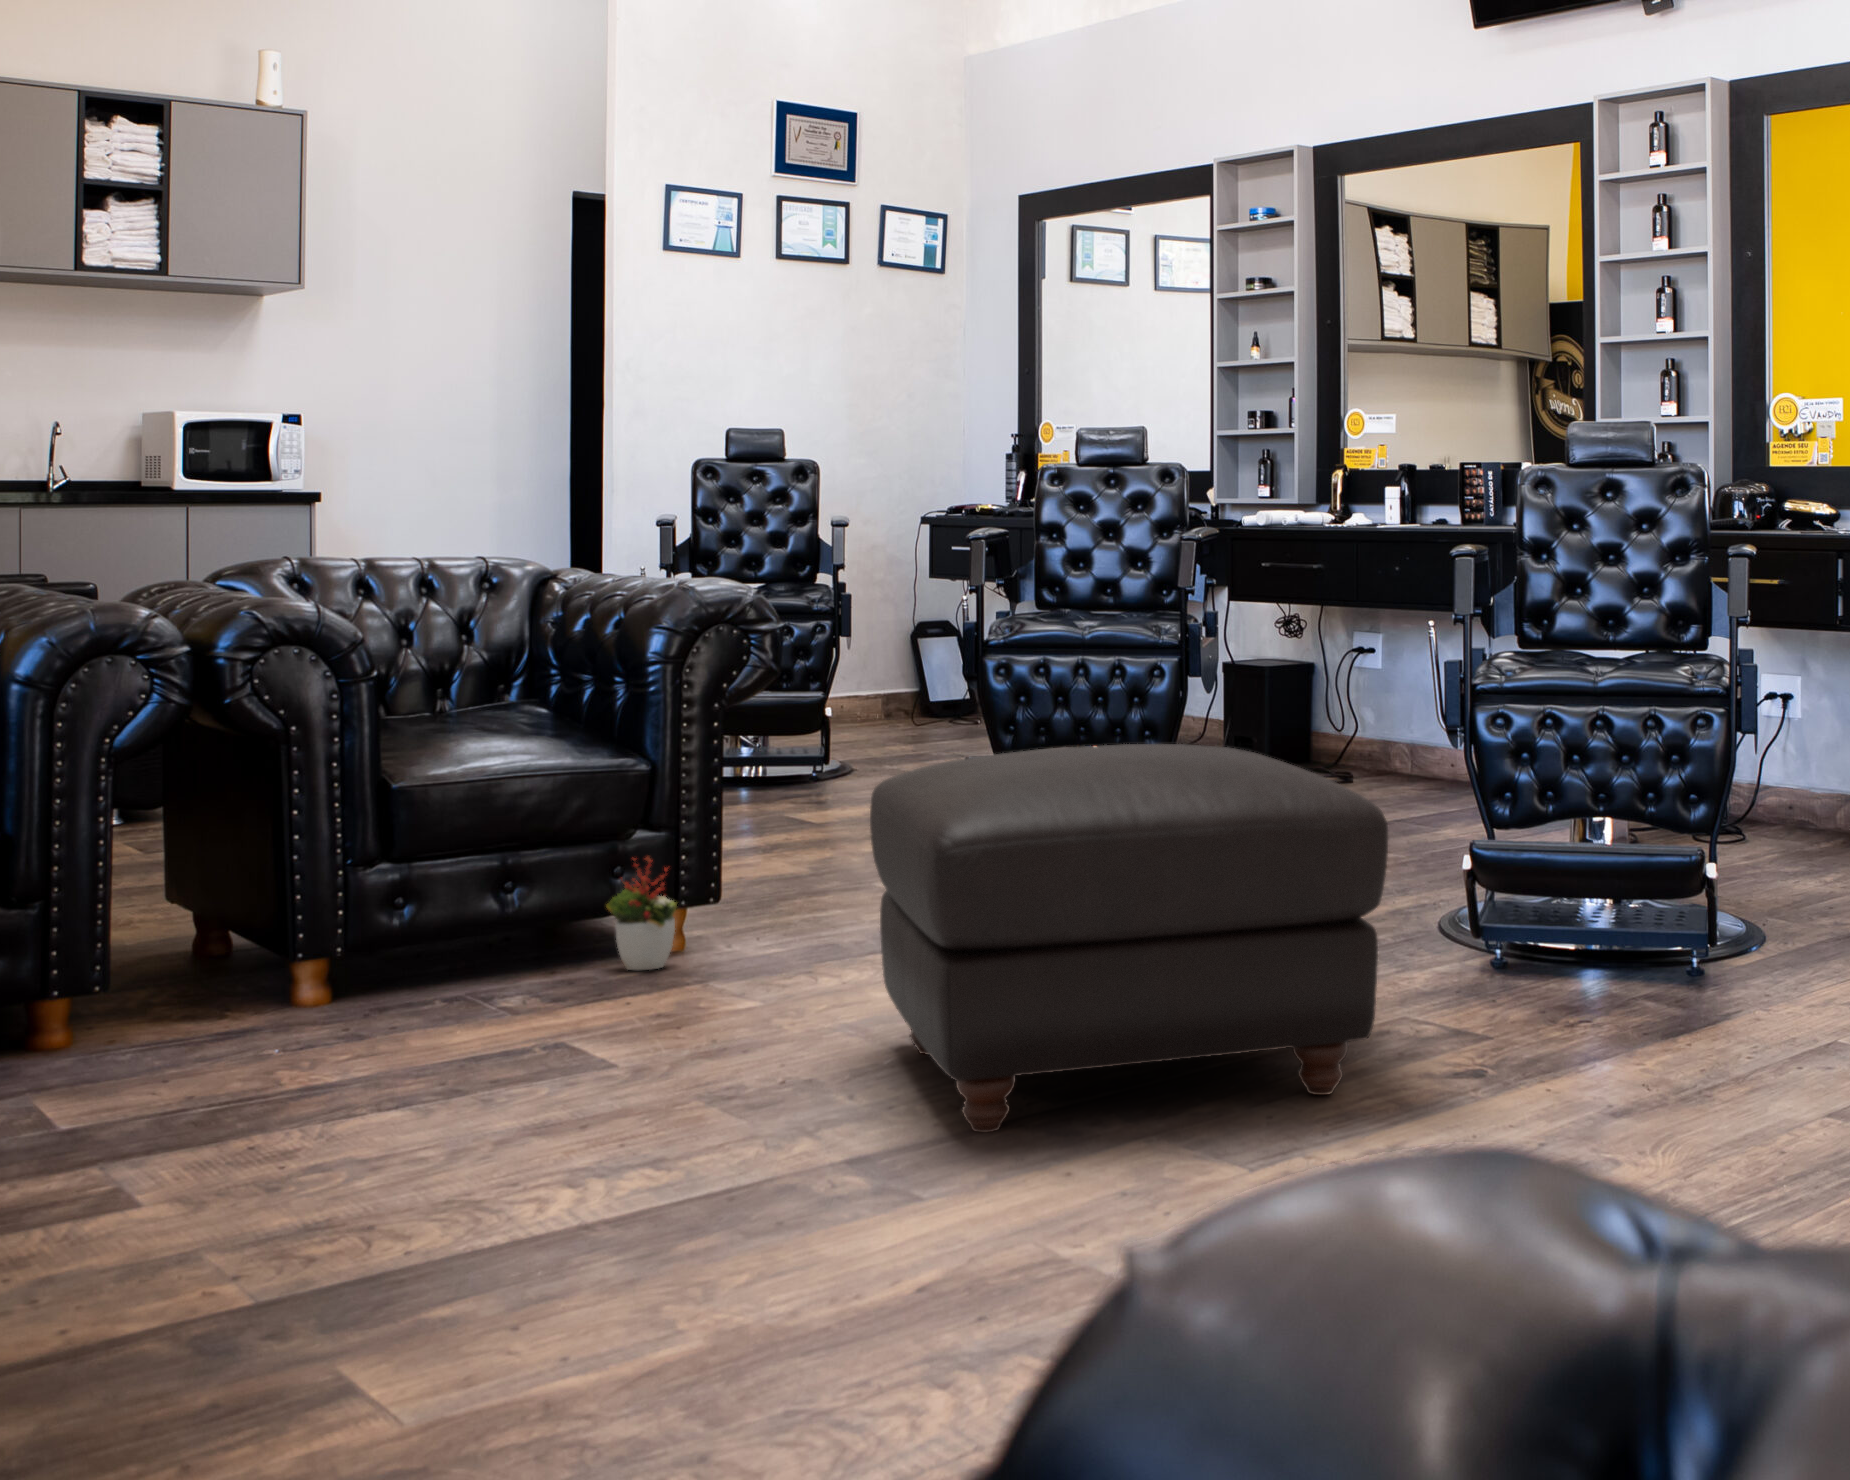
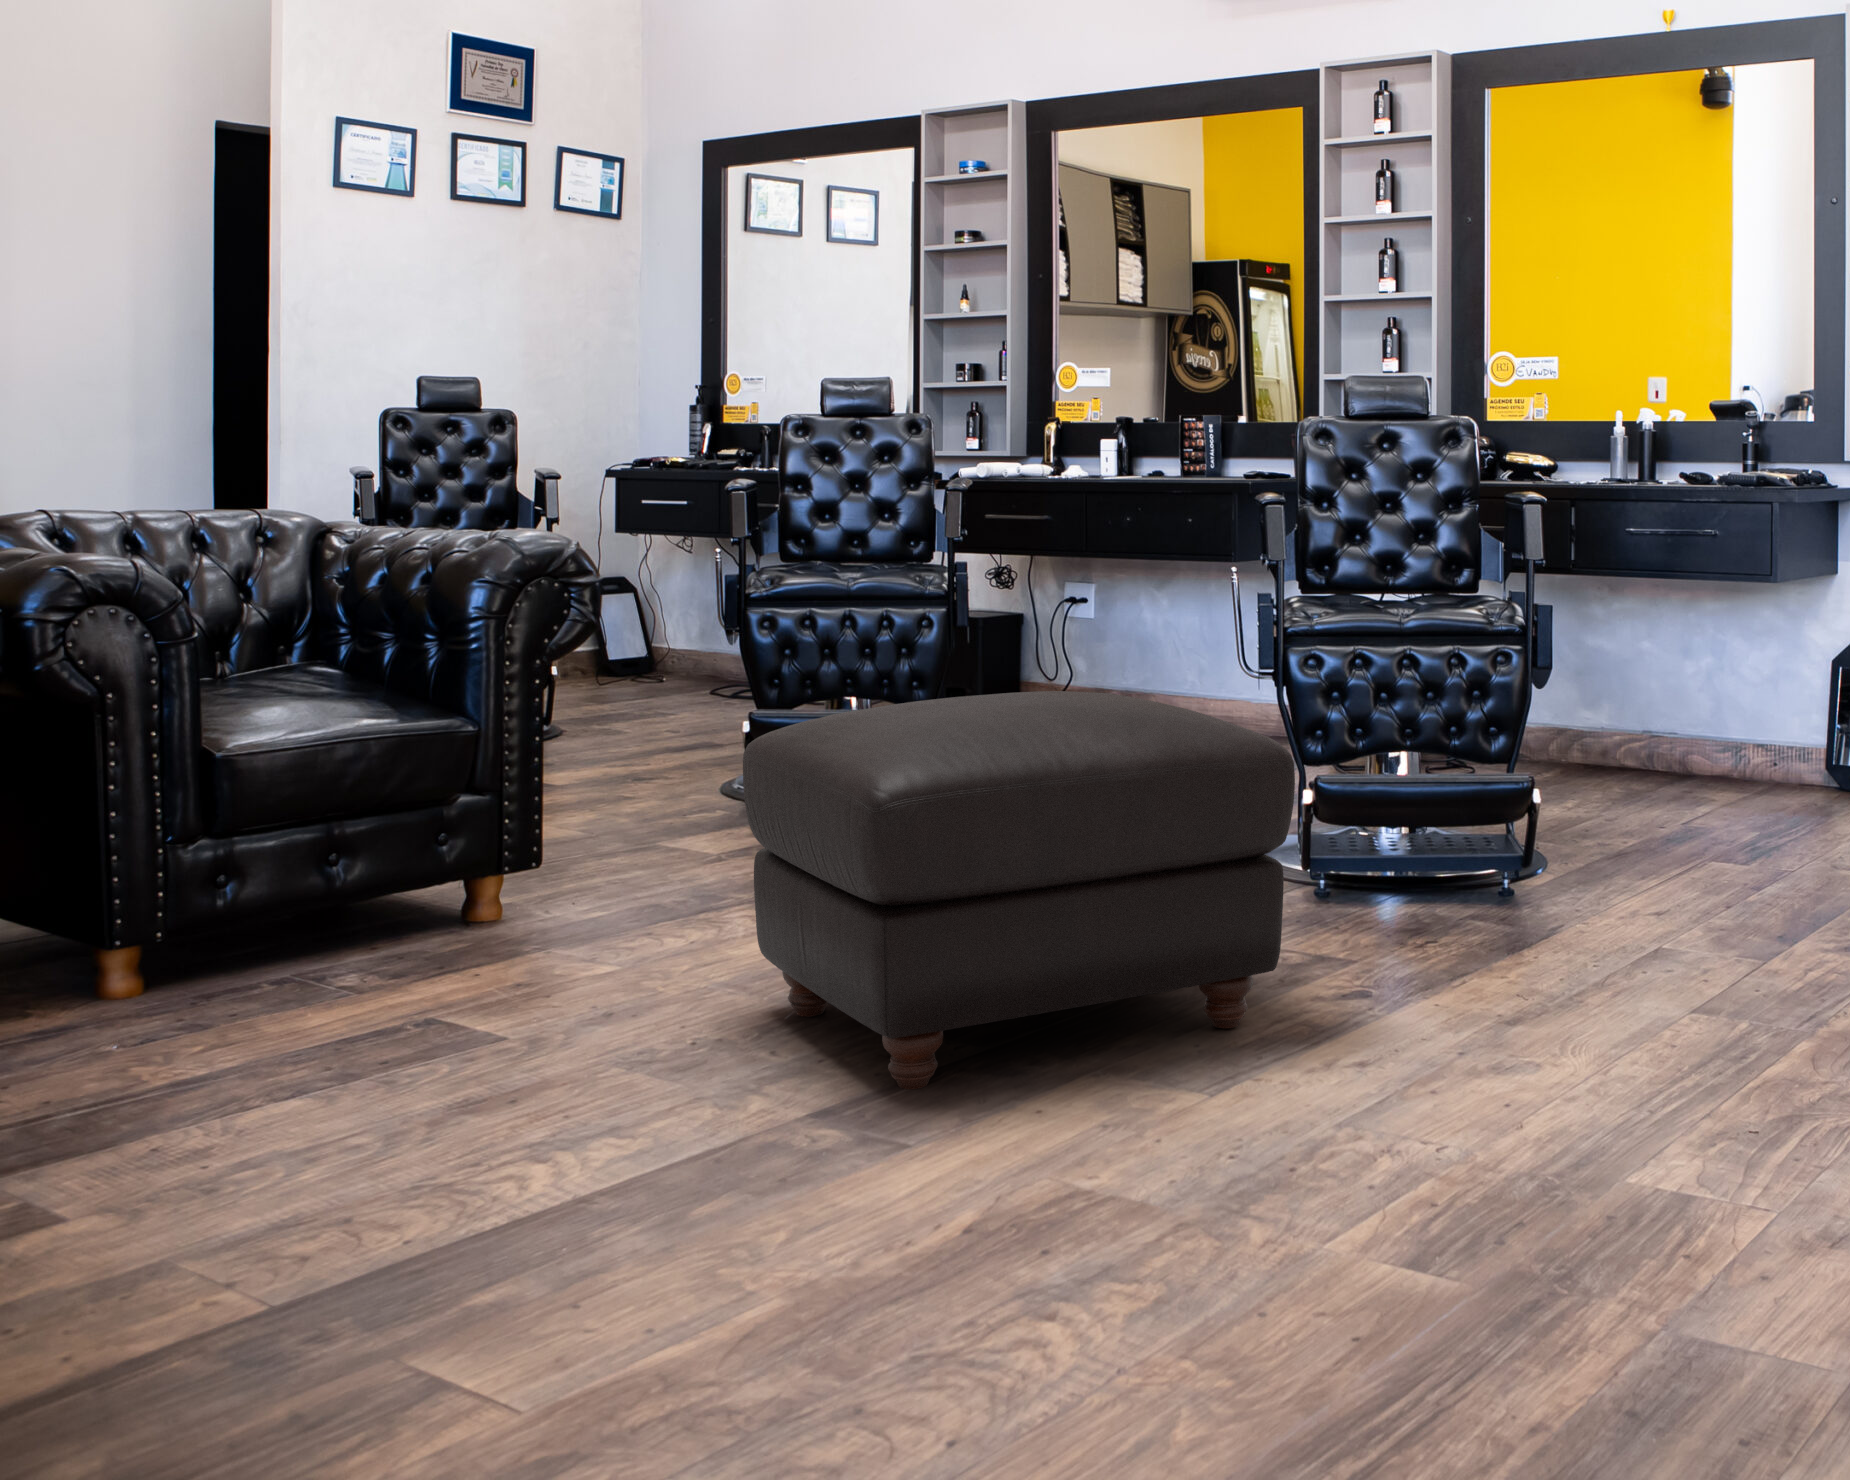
decorative plant: present [606,857,677,970] -> none [403,827,482,951]

